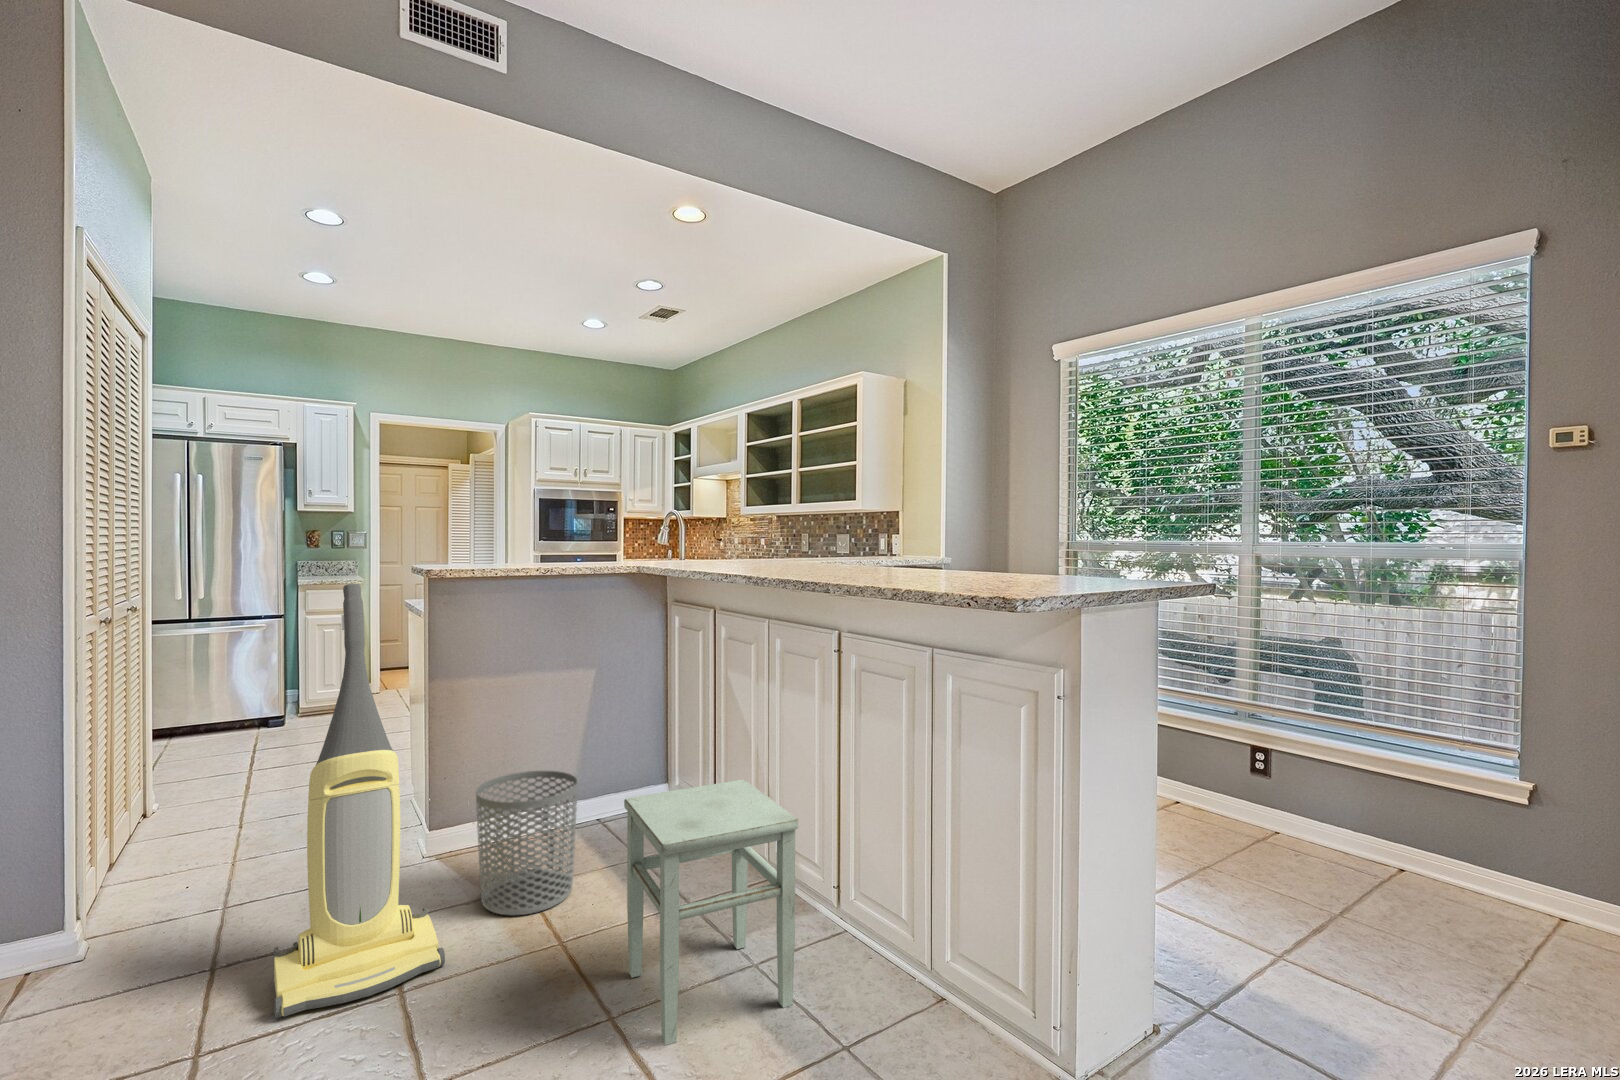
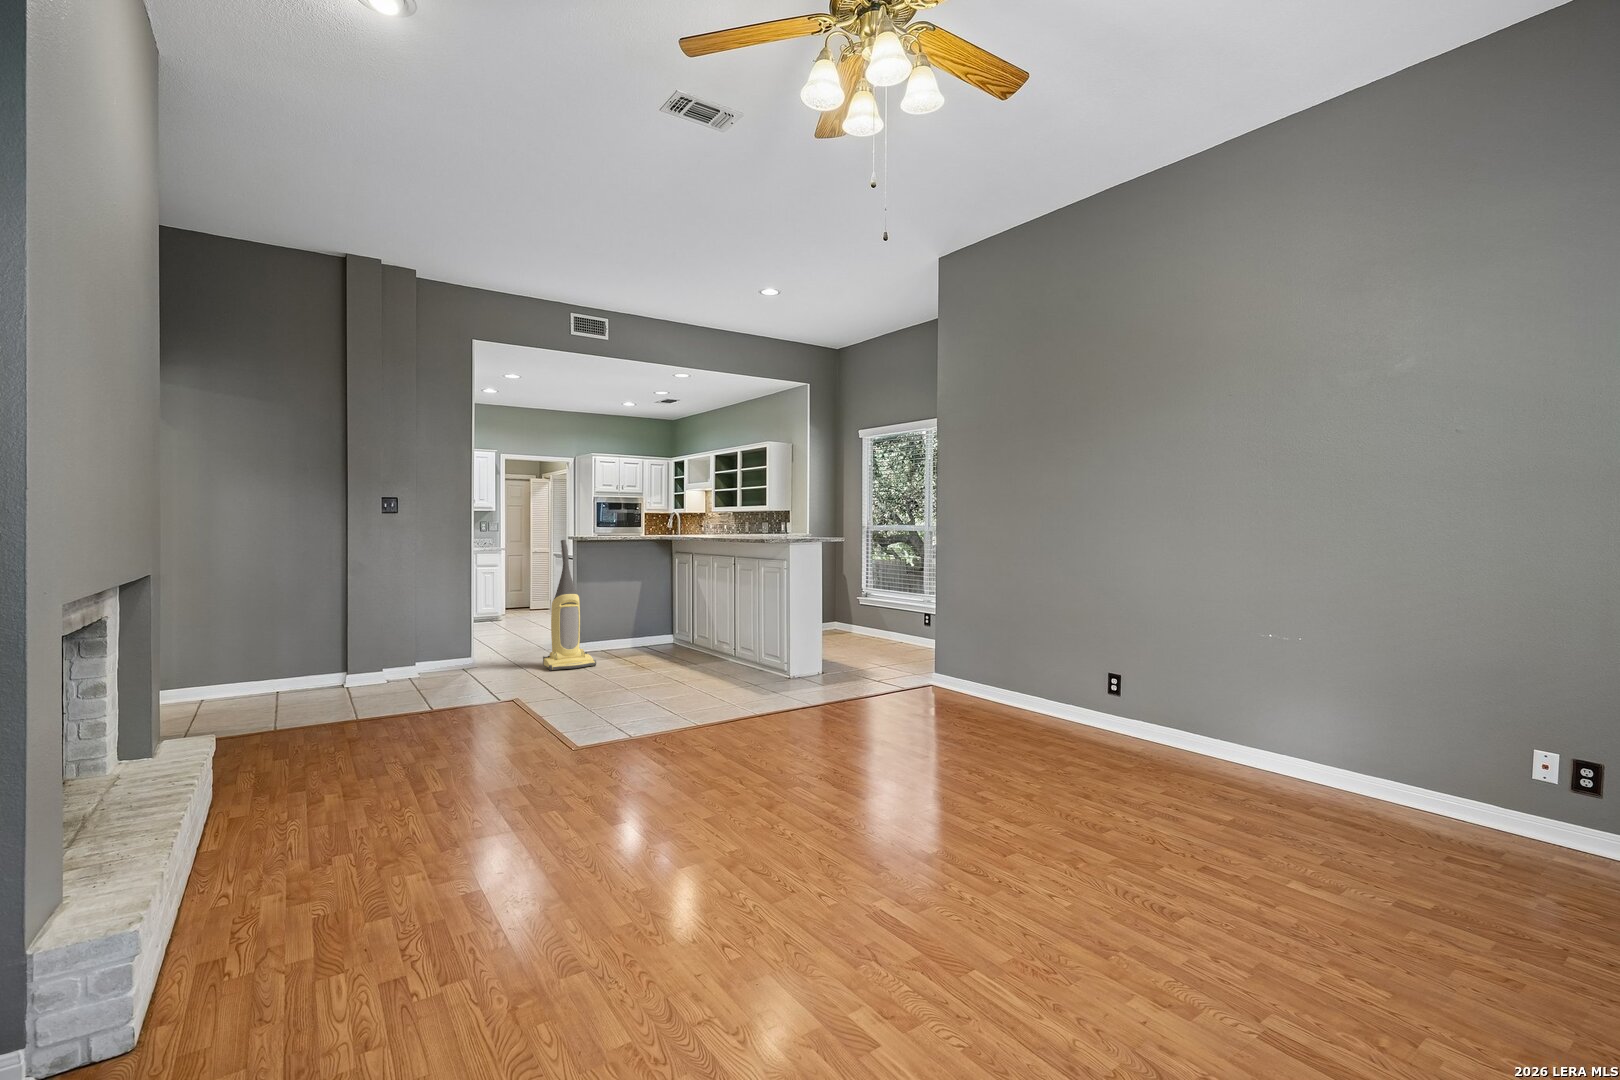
waste bin: present [476,771,578,915] -> none [600,614,636,660]
stool: present [624,780,799,1045] -> none [656,608,710,673]

